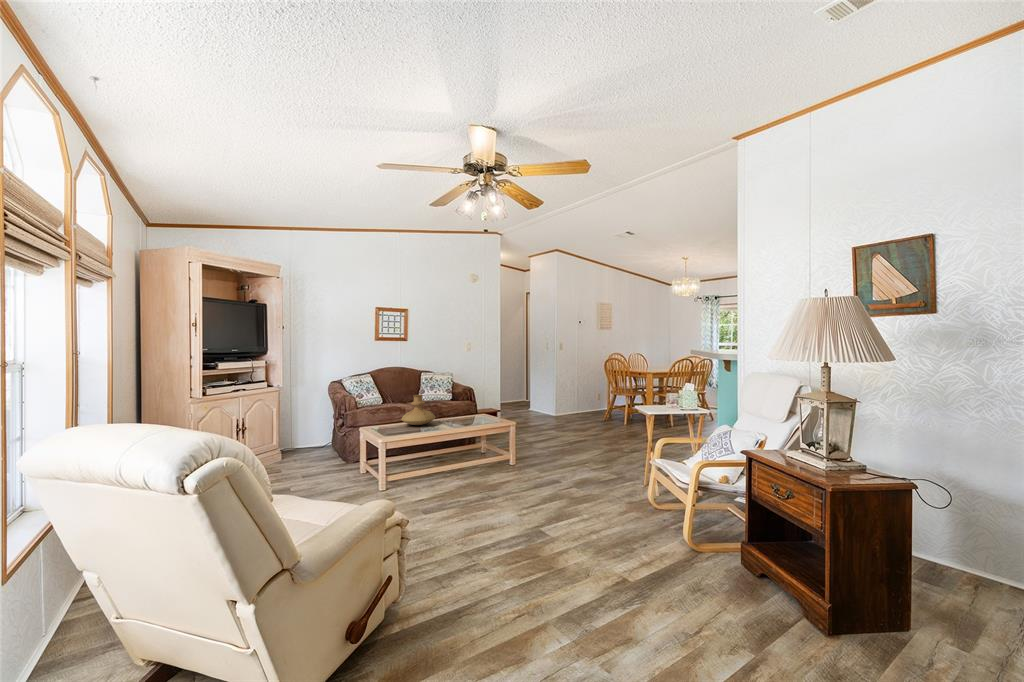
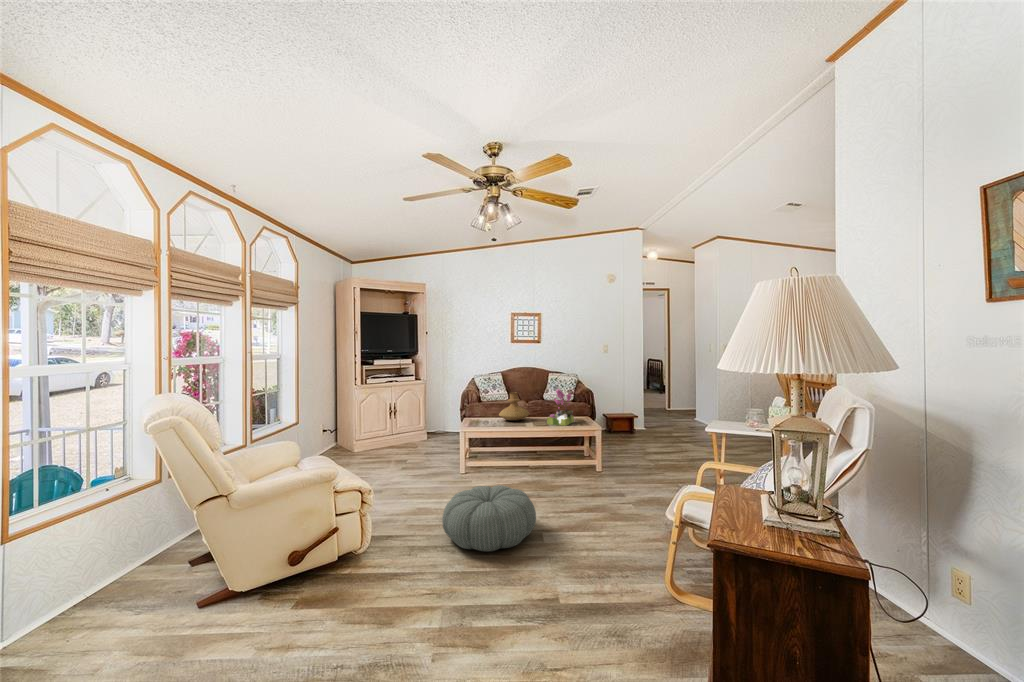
flower arrangement: none [460,388,483,425] -> present [547,389,574,426]
pouf: none [448,491,546,563] -> present [442,485,536,551]

